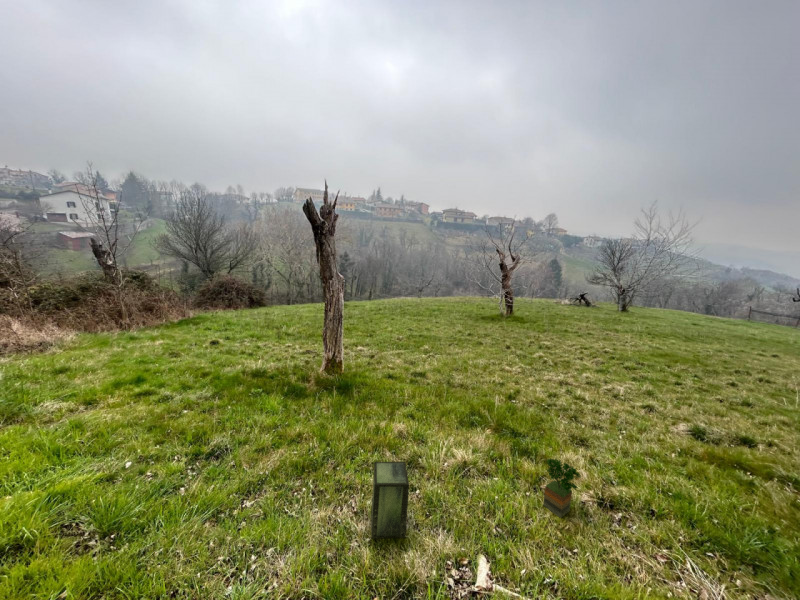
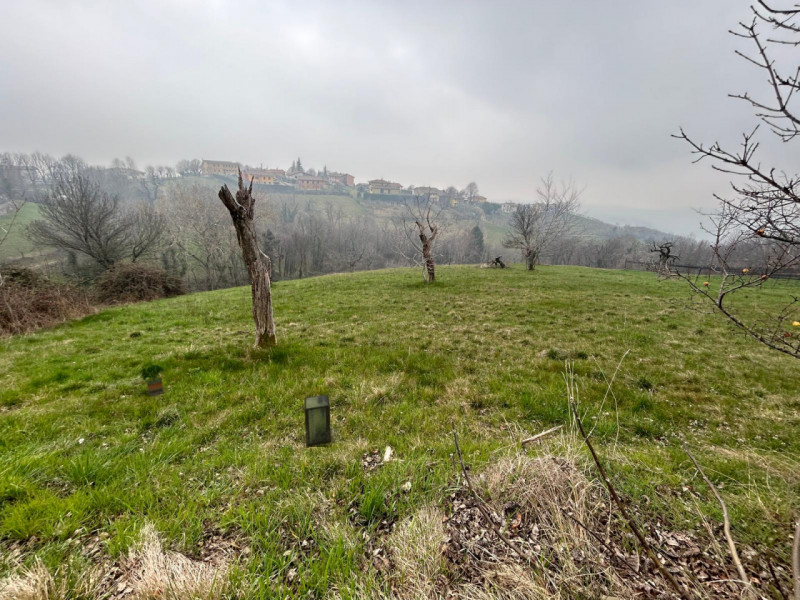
potted tree: present [543,459,581,518] -> present [140,365,166,396]

